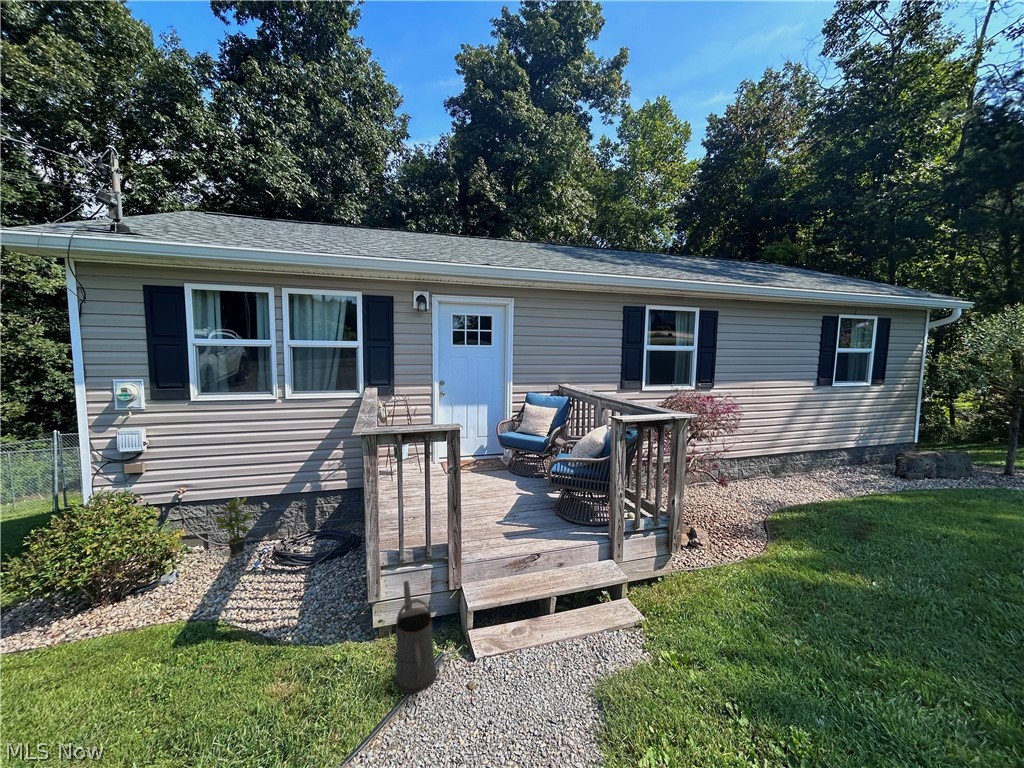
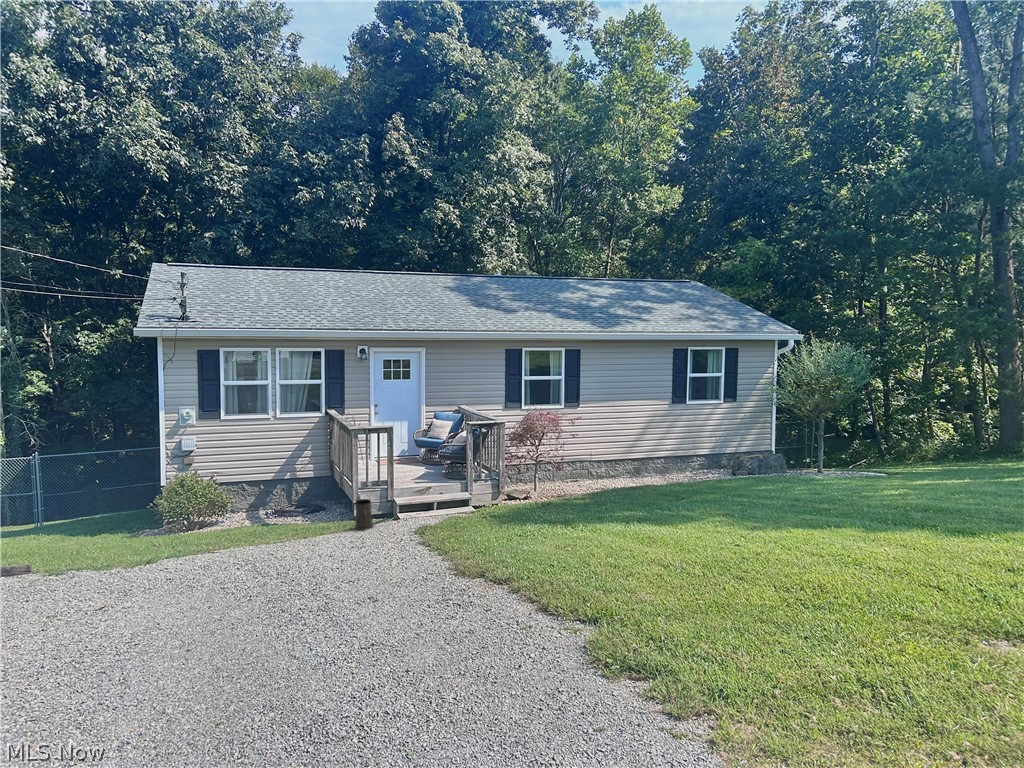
potted plant: present [215,496,251,556] -> none [236,479,257,516]

